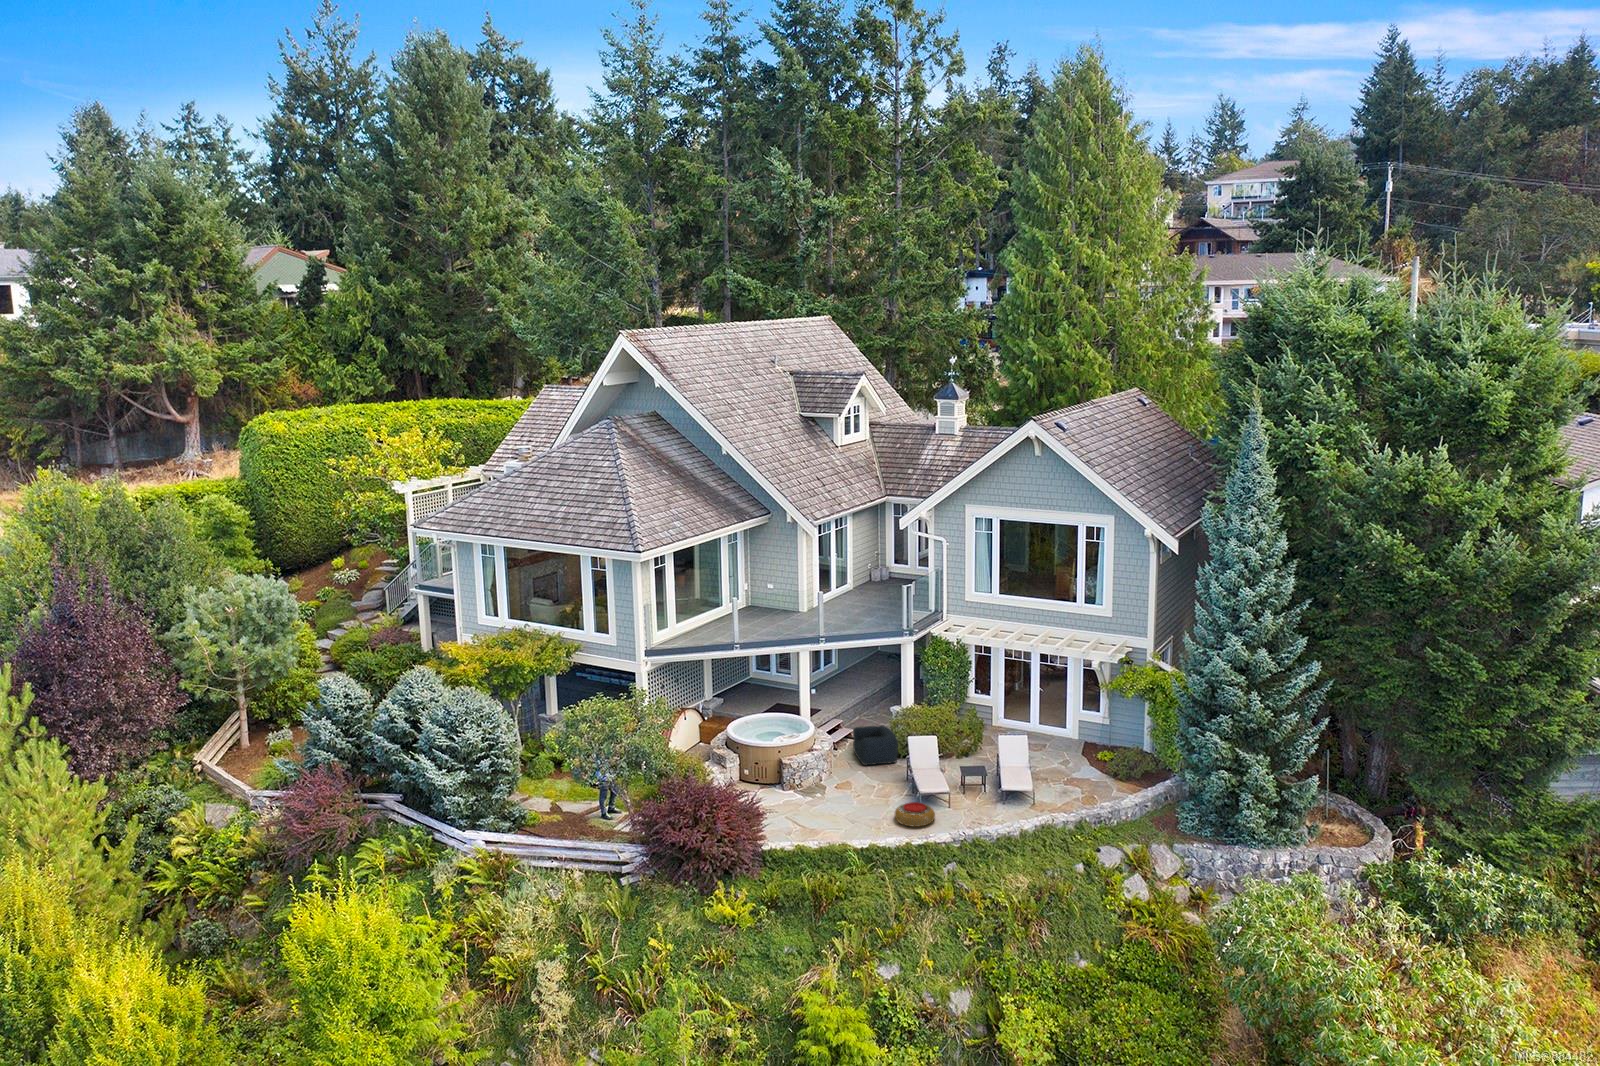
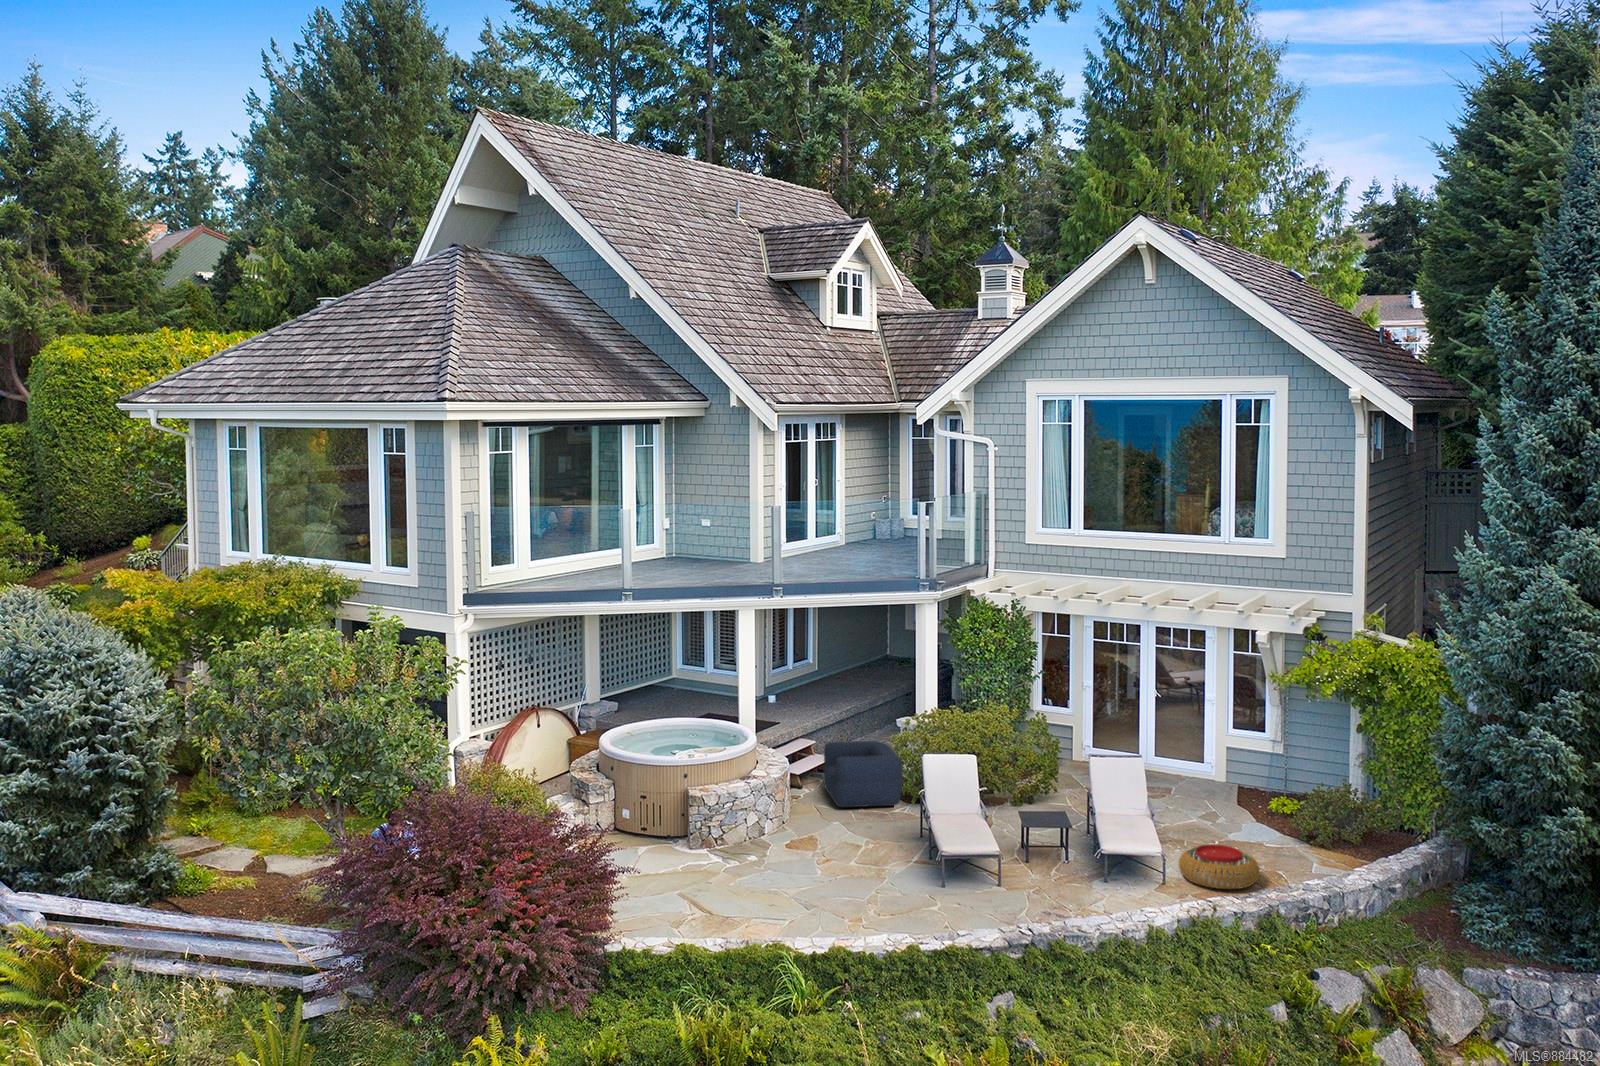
pouf: present [895,802,935,827] -> present [1179,844,1260,889]

